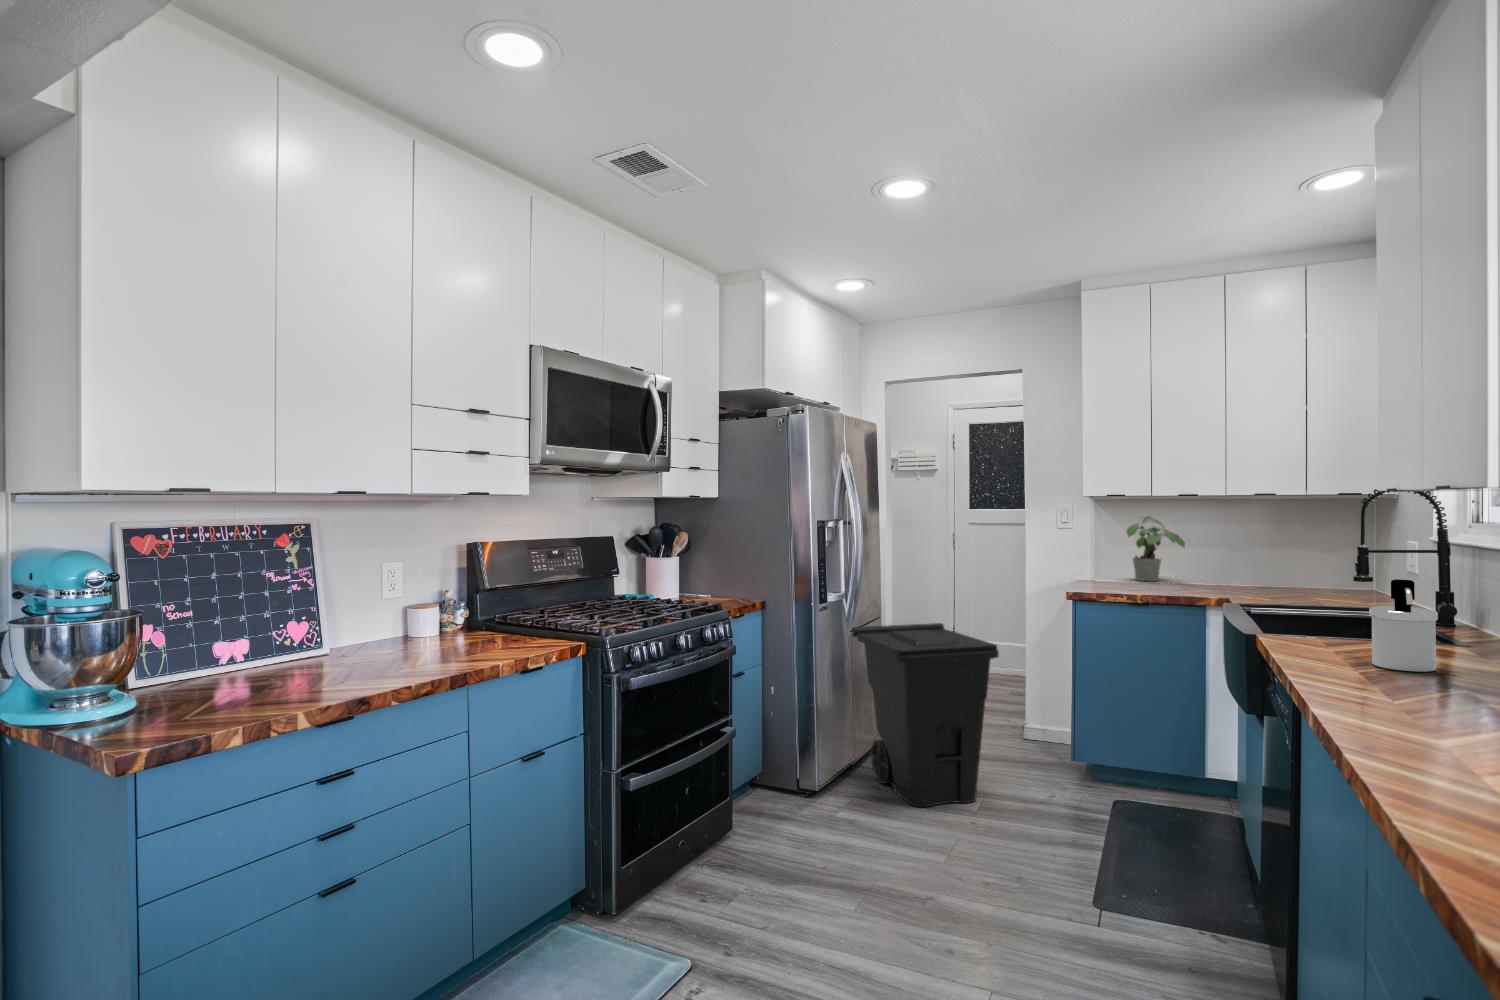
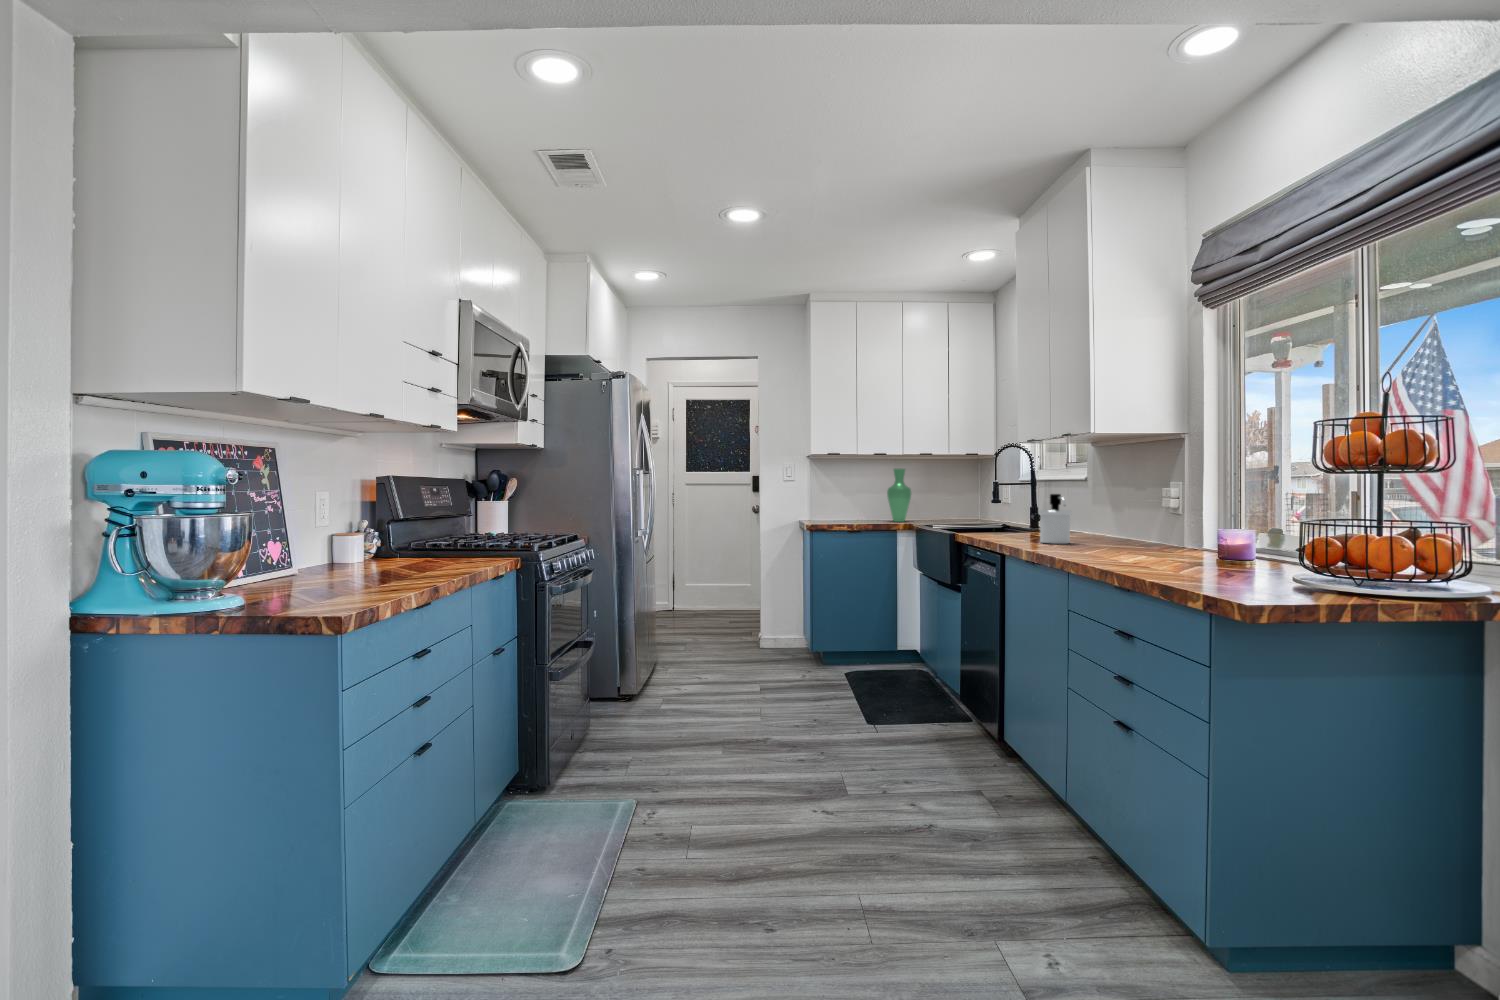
vase: none [1204,512,1243,589] -> present [887,469,911,522]
potted plant: present [1126,516,1185,581] -> none [832,472,873,520]
trash can: present [852,623,999,807] -> none [650,554,773,691]

